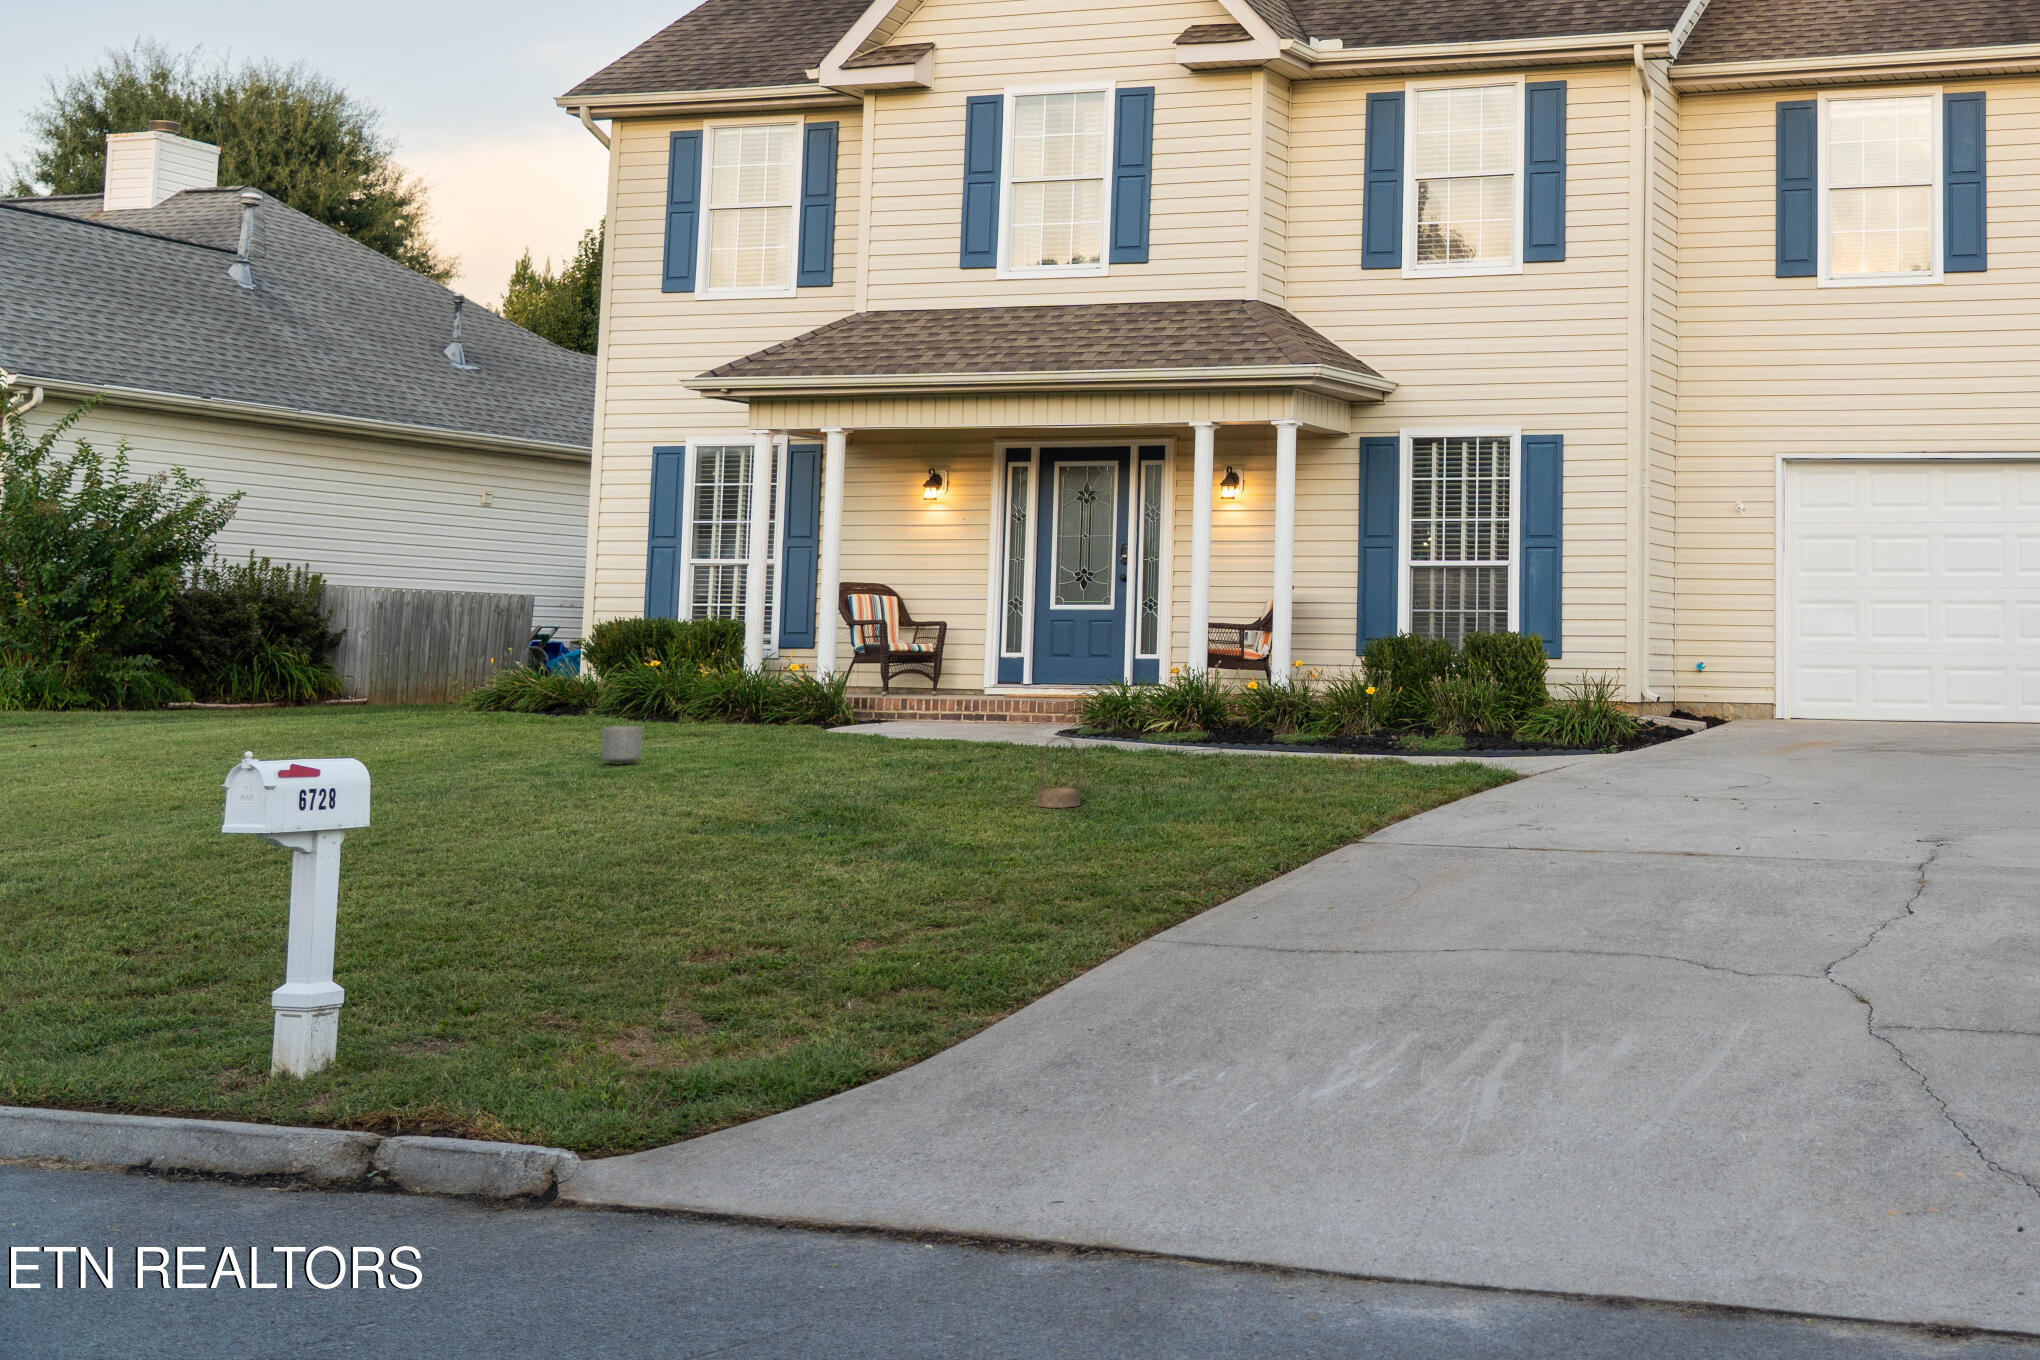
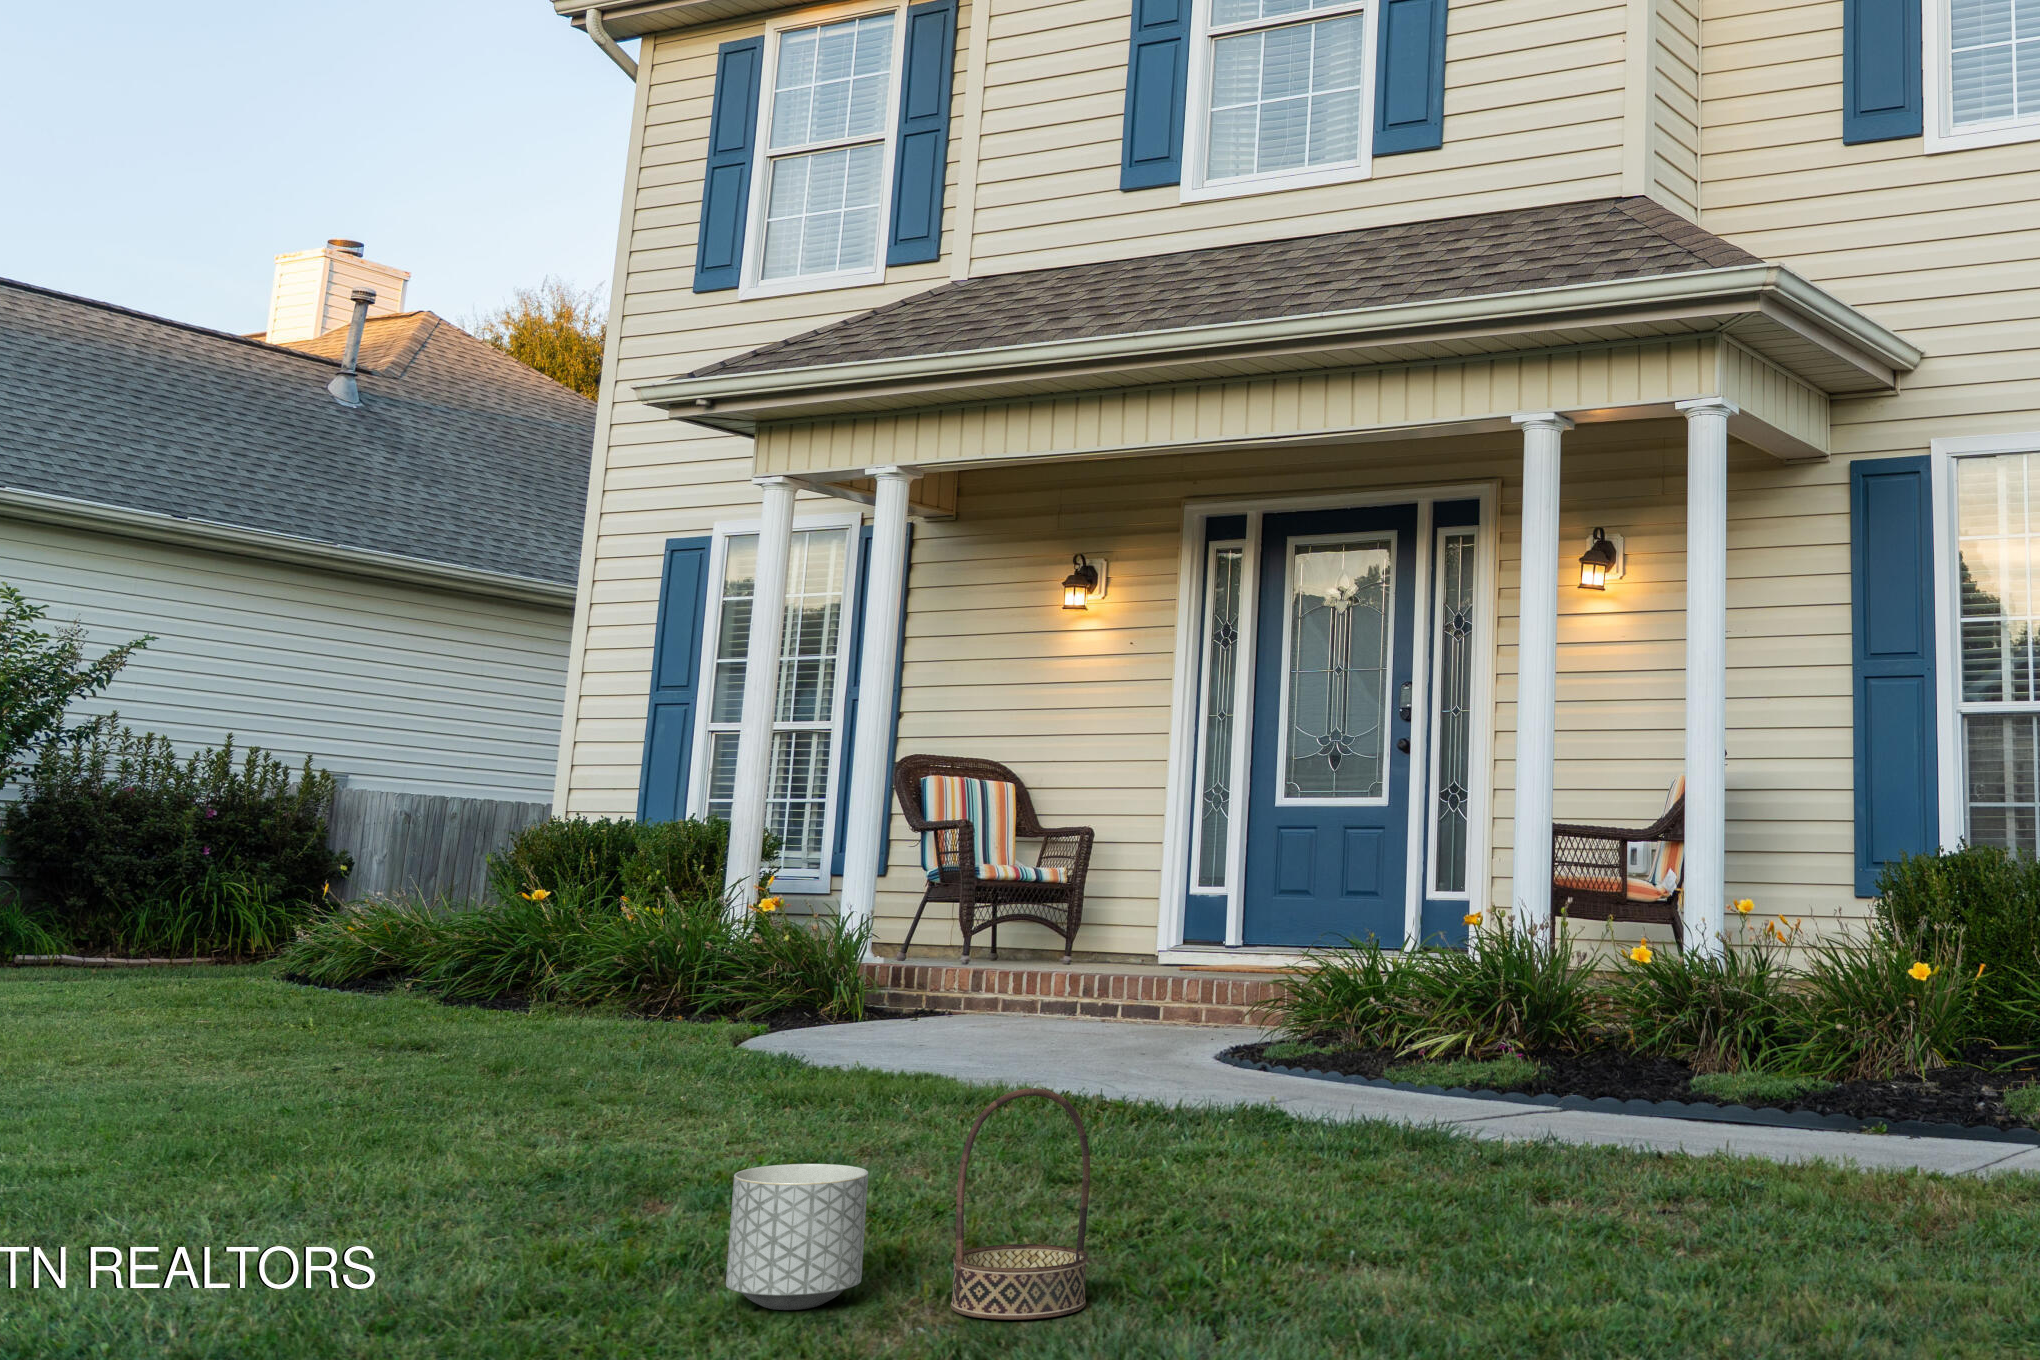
planter: present [601,726,643,765] -> present [726,1164,868,1310]

